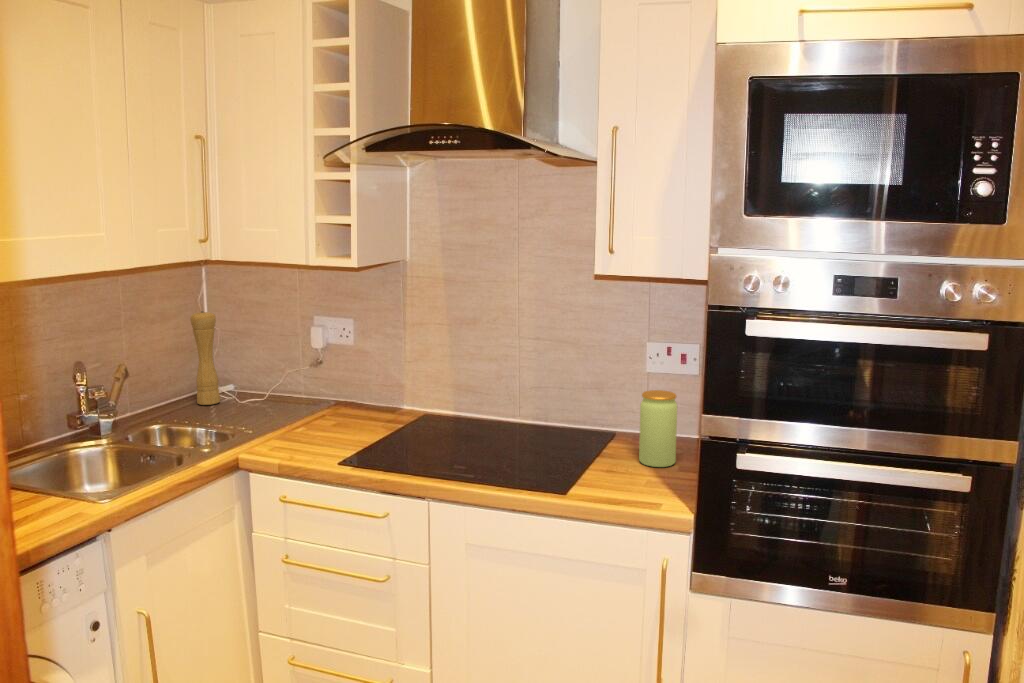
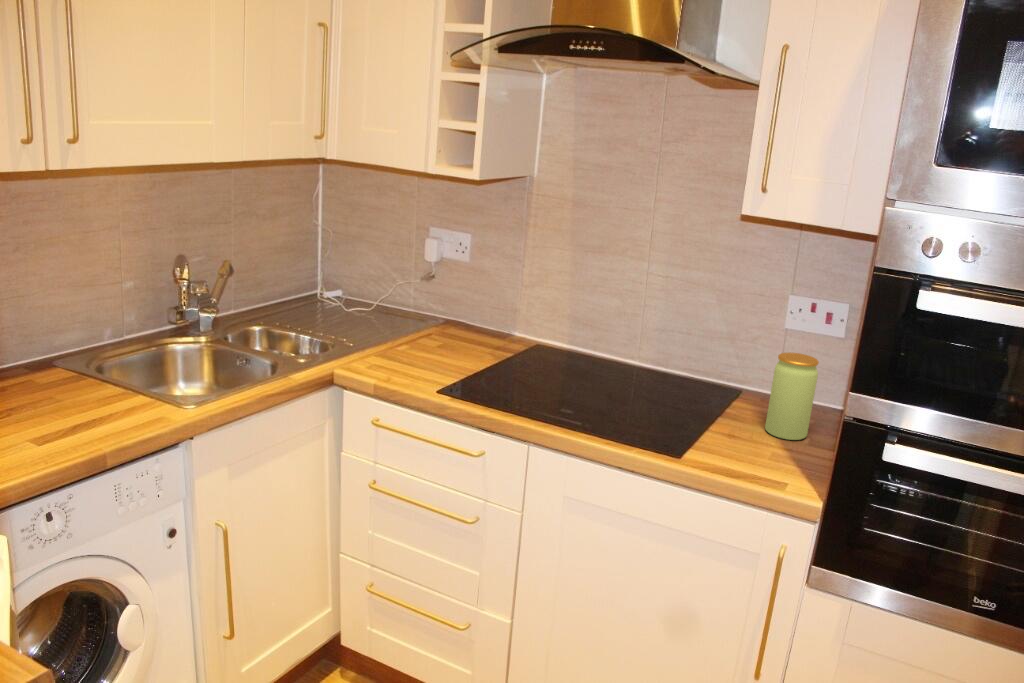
pepper mill: present [190,311,220,405] -> none [301,212,327,310]

